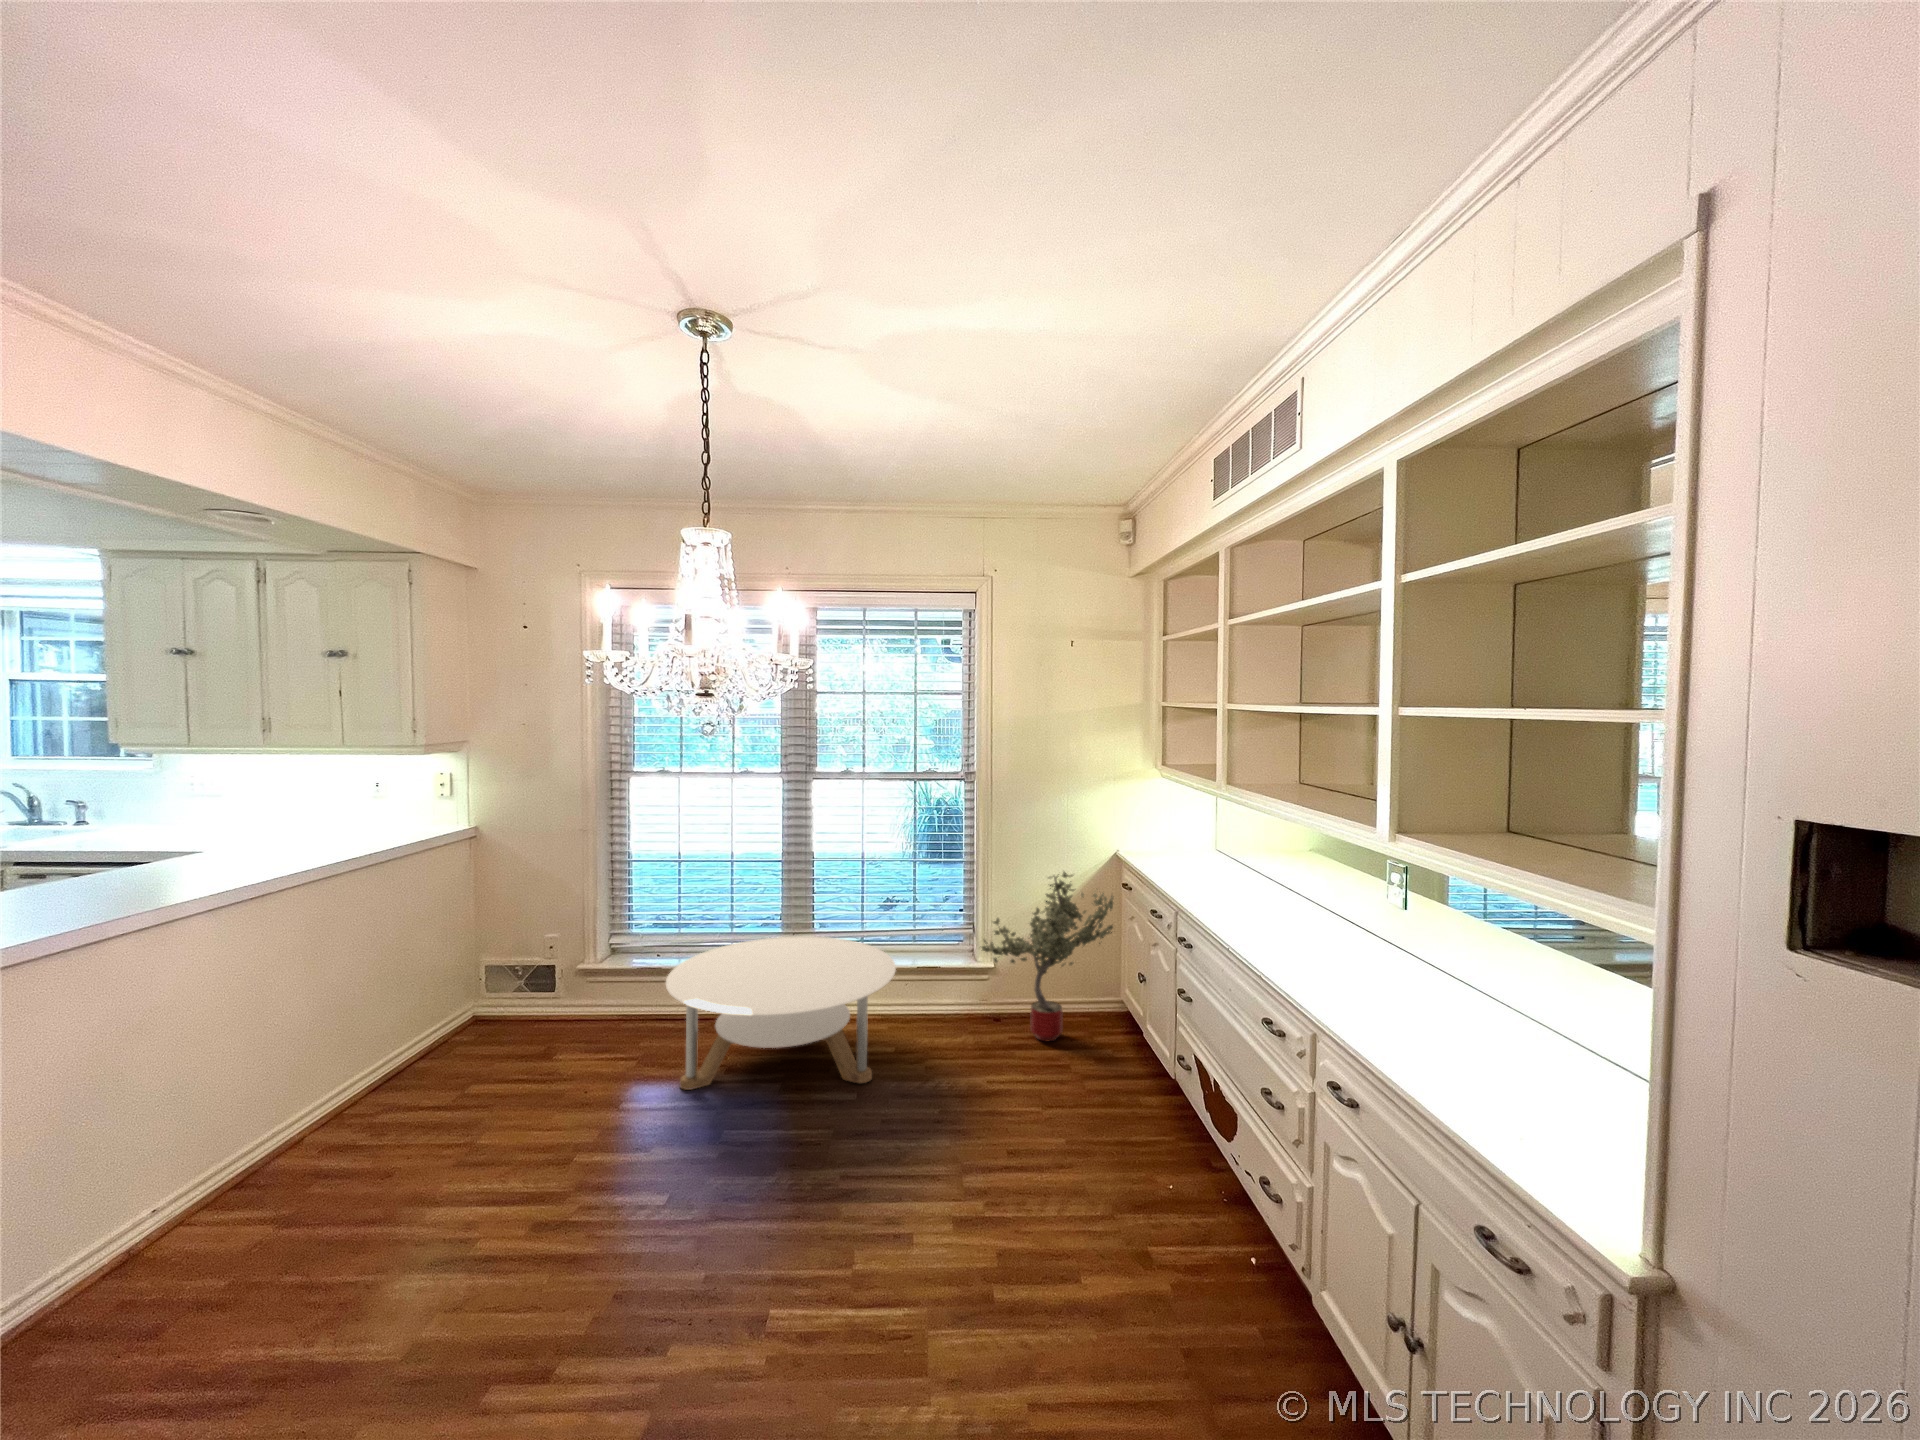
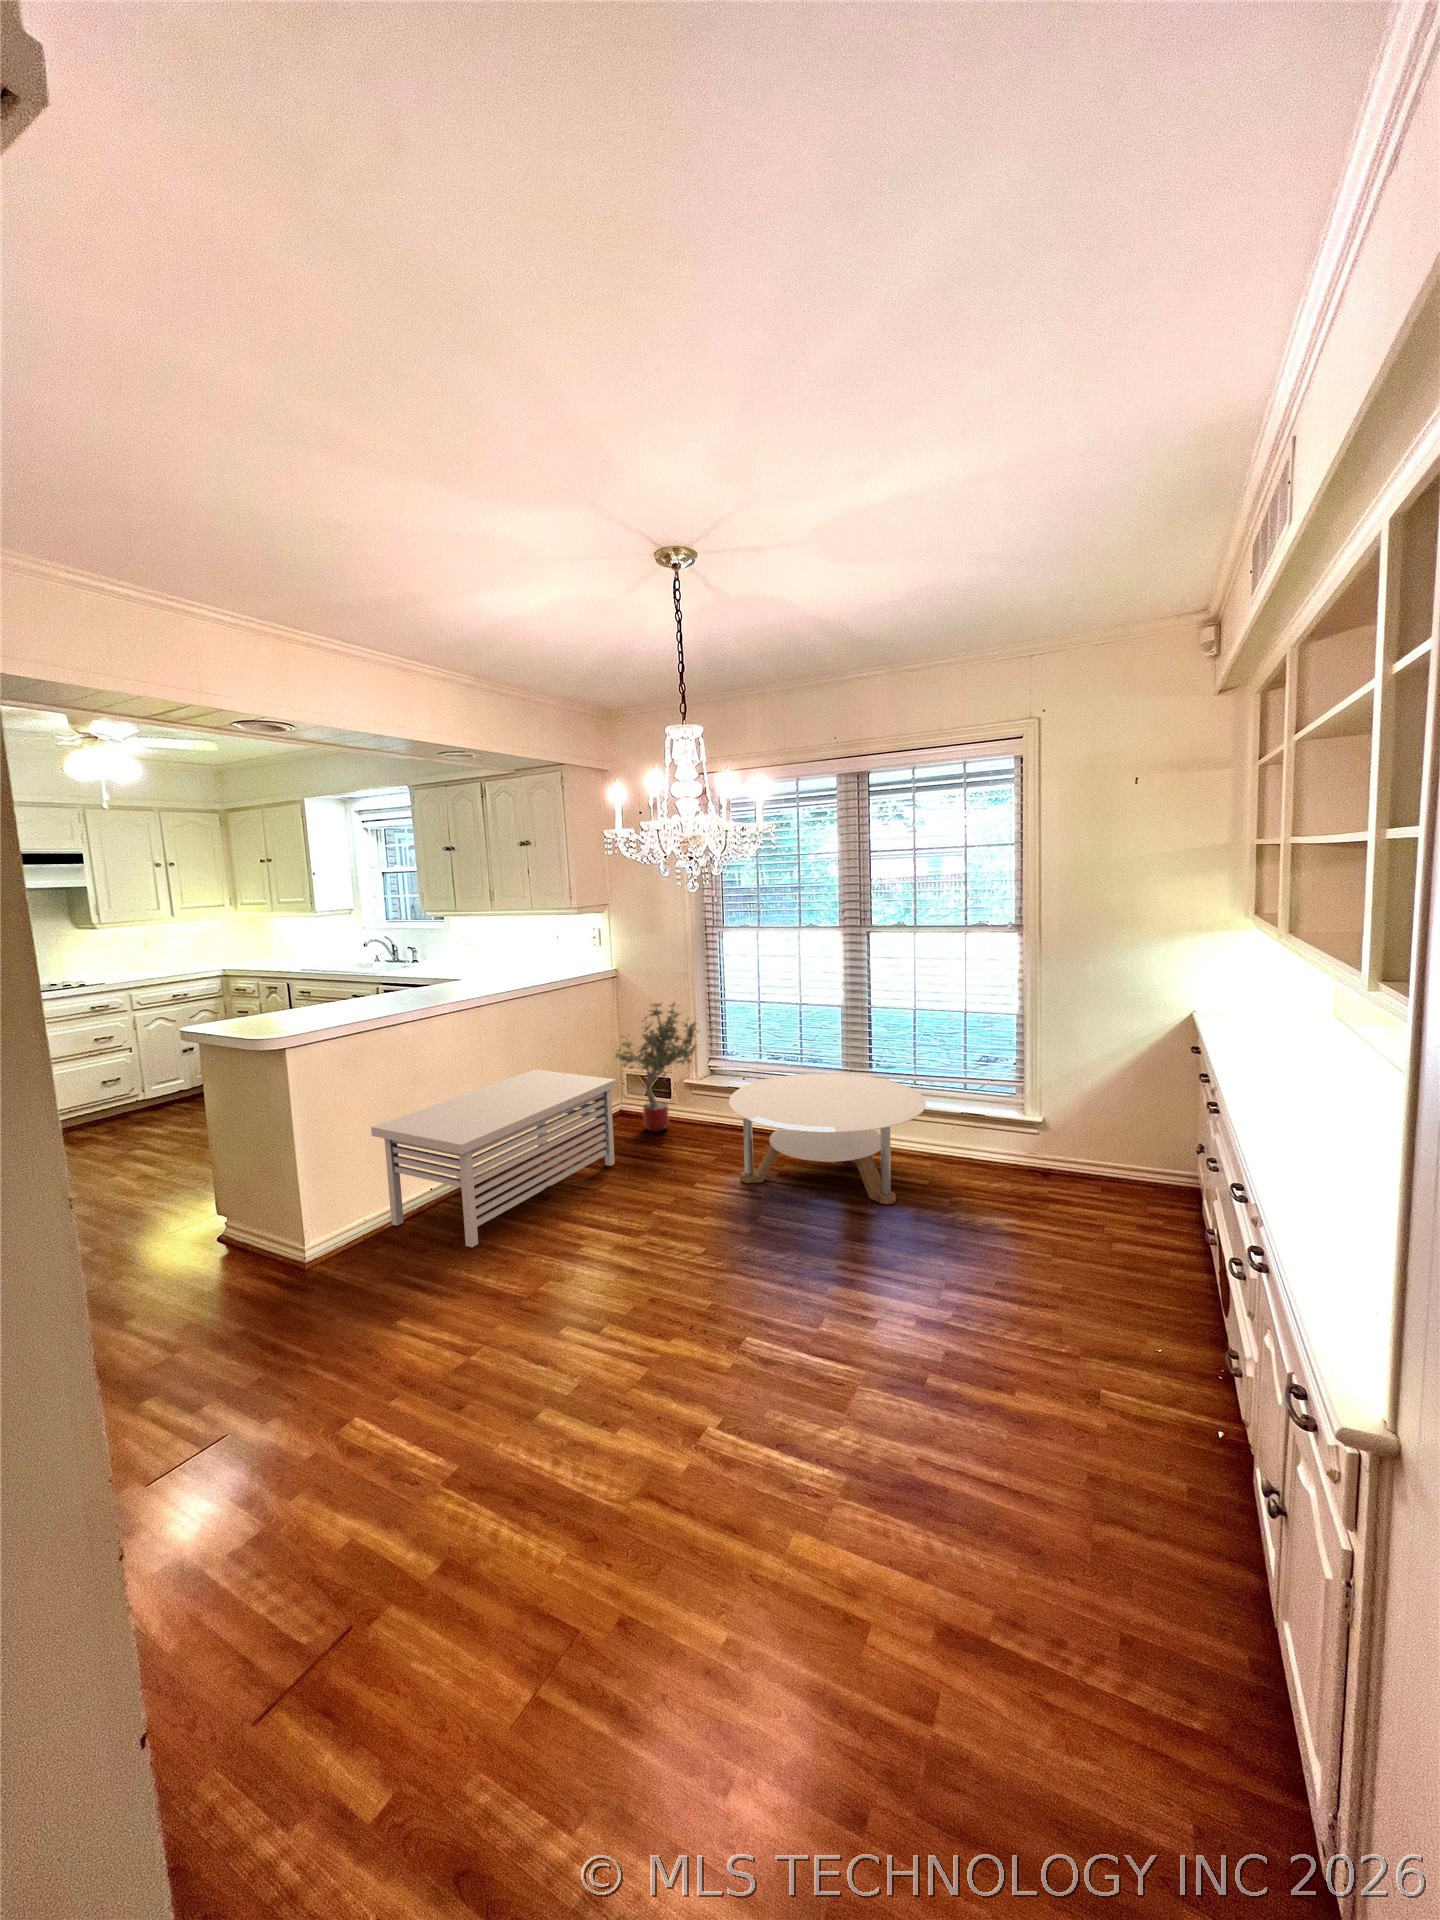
potted tree: present [982,872,1114,1041] -> present [616,1003,699,1132]
storage bench: none [11,979,495,1309] -> present [371,1070,616,1247]

